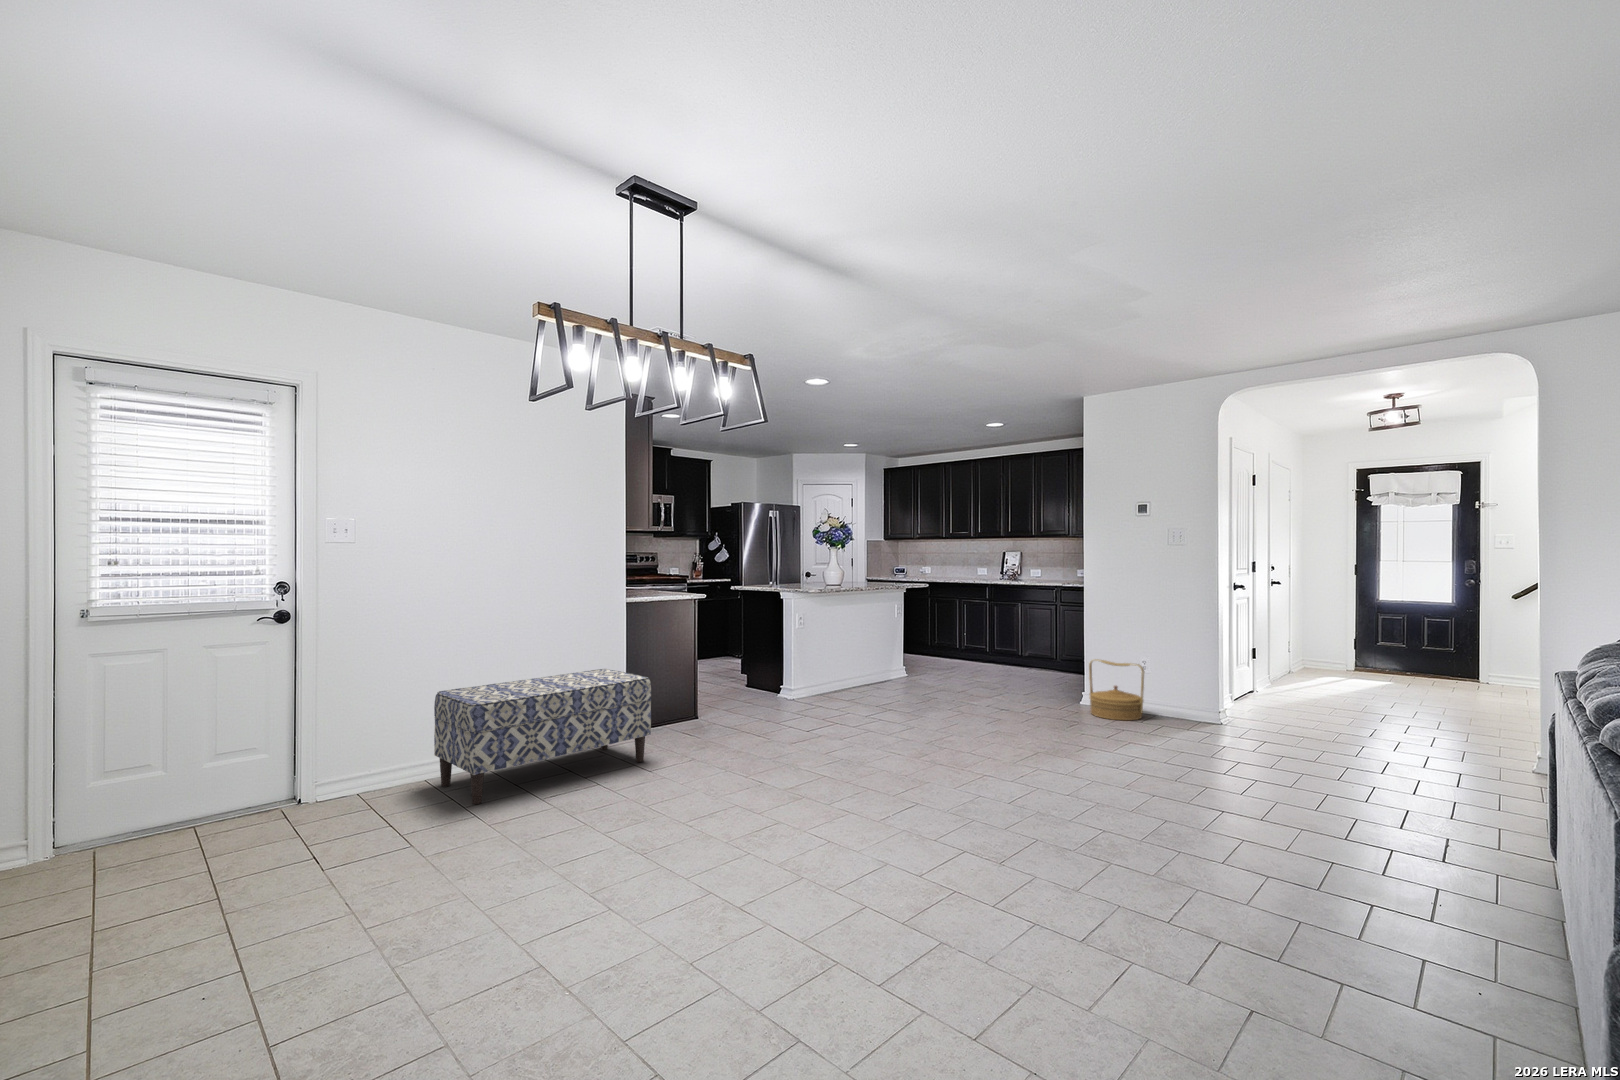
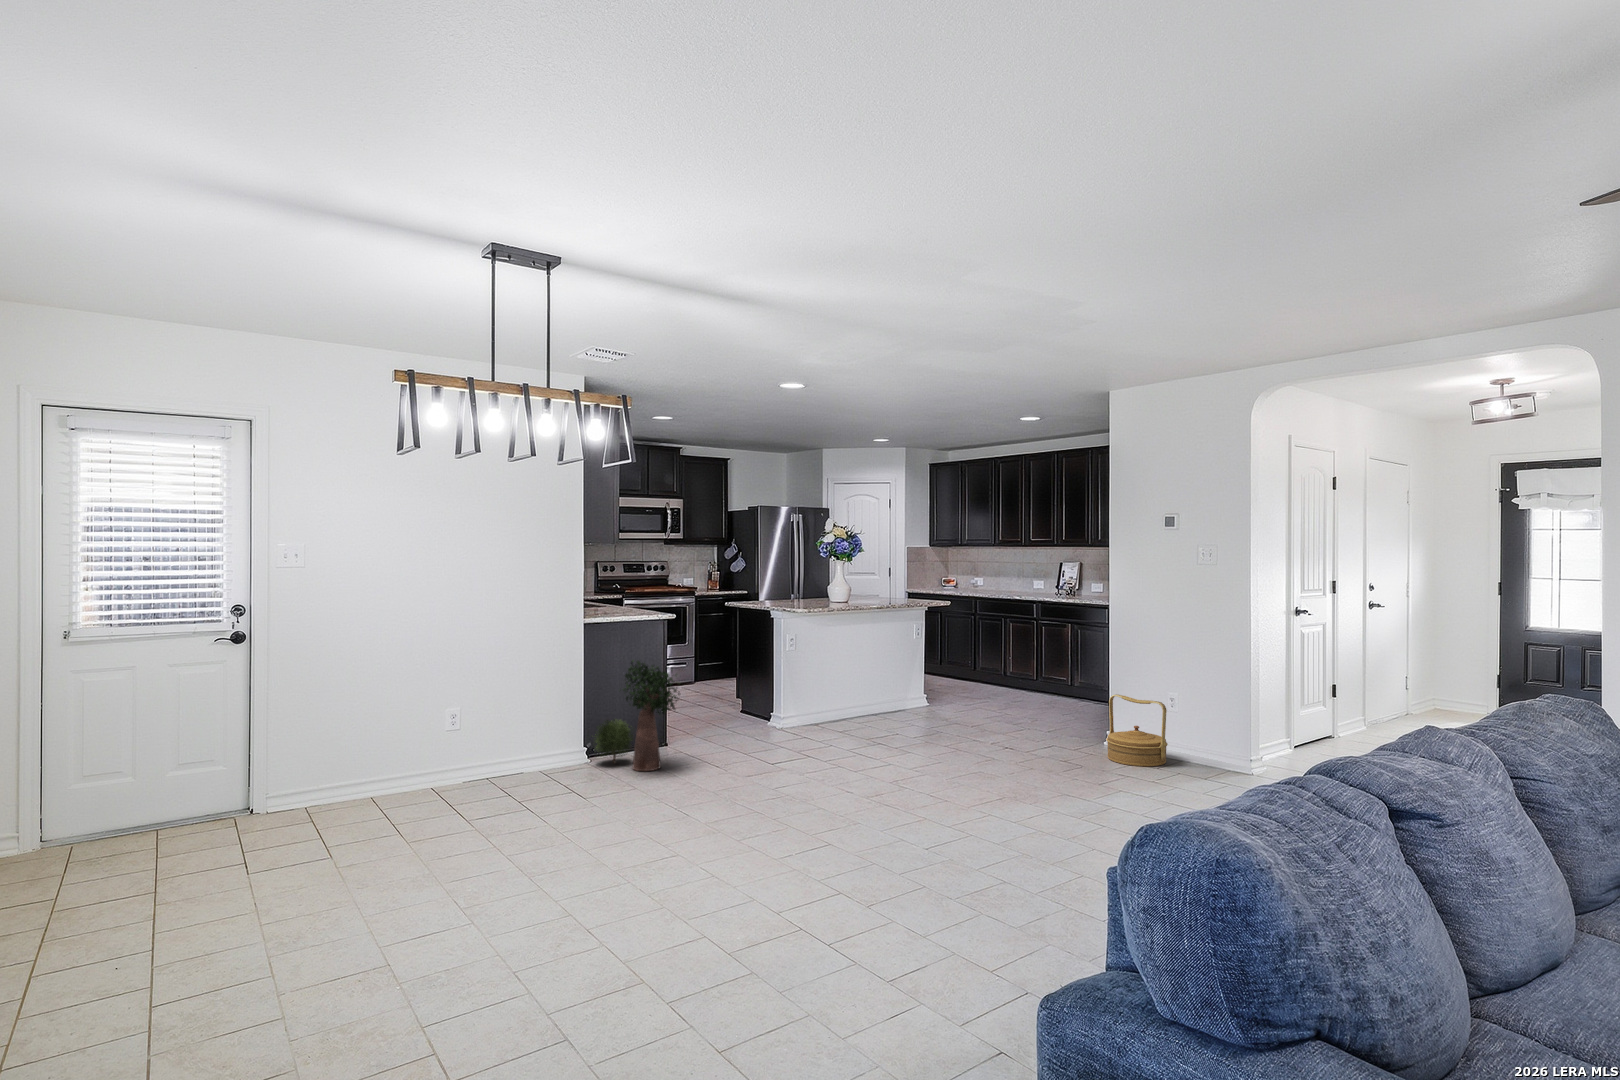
potted plant: none [635,636,723,742] -> present [594,660,680,771]
bench: present [434,669,651,804] -> none [376,693,592,823]

